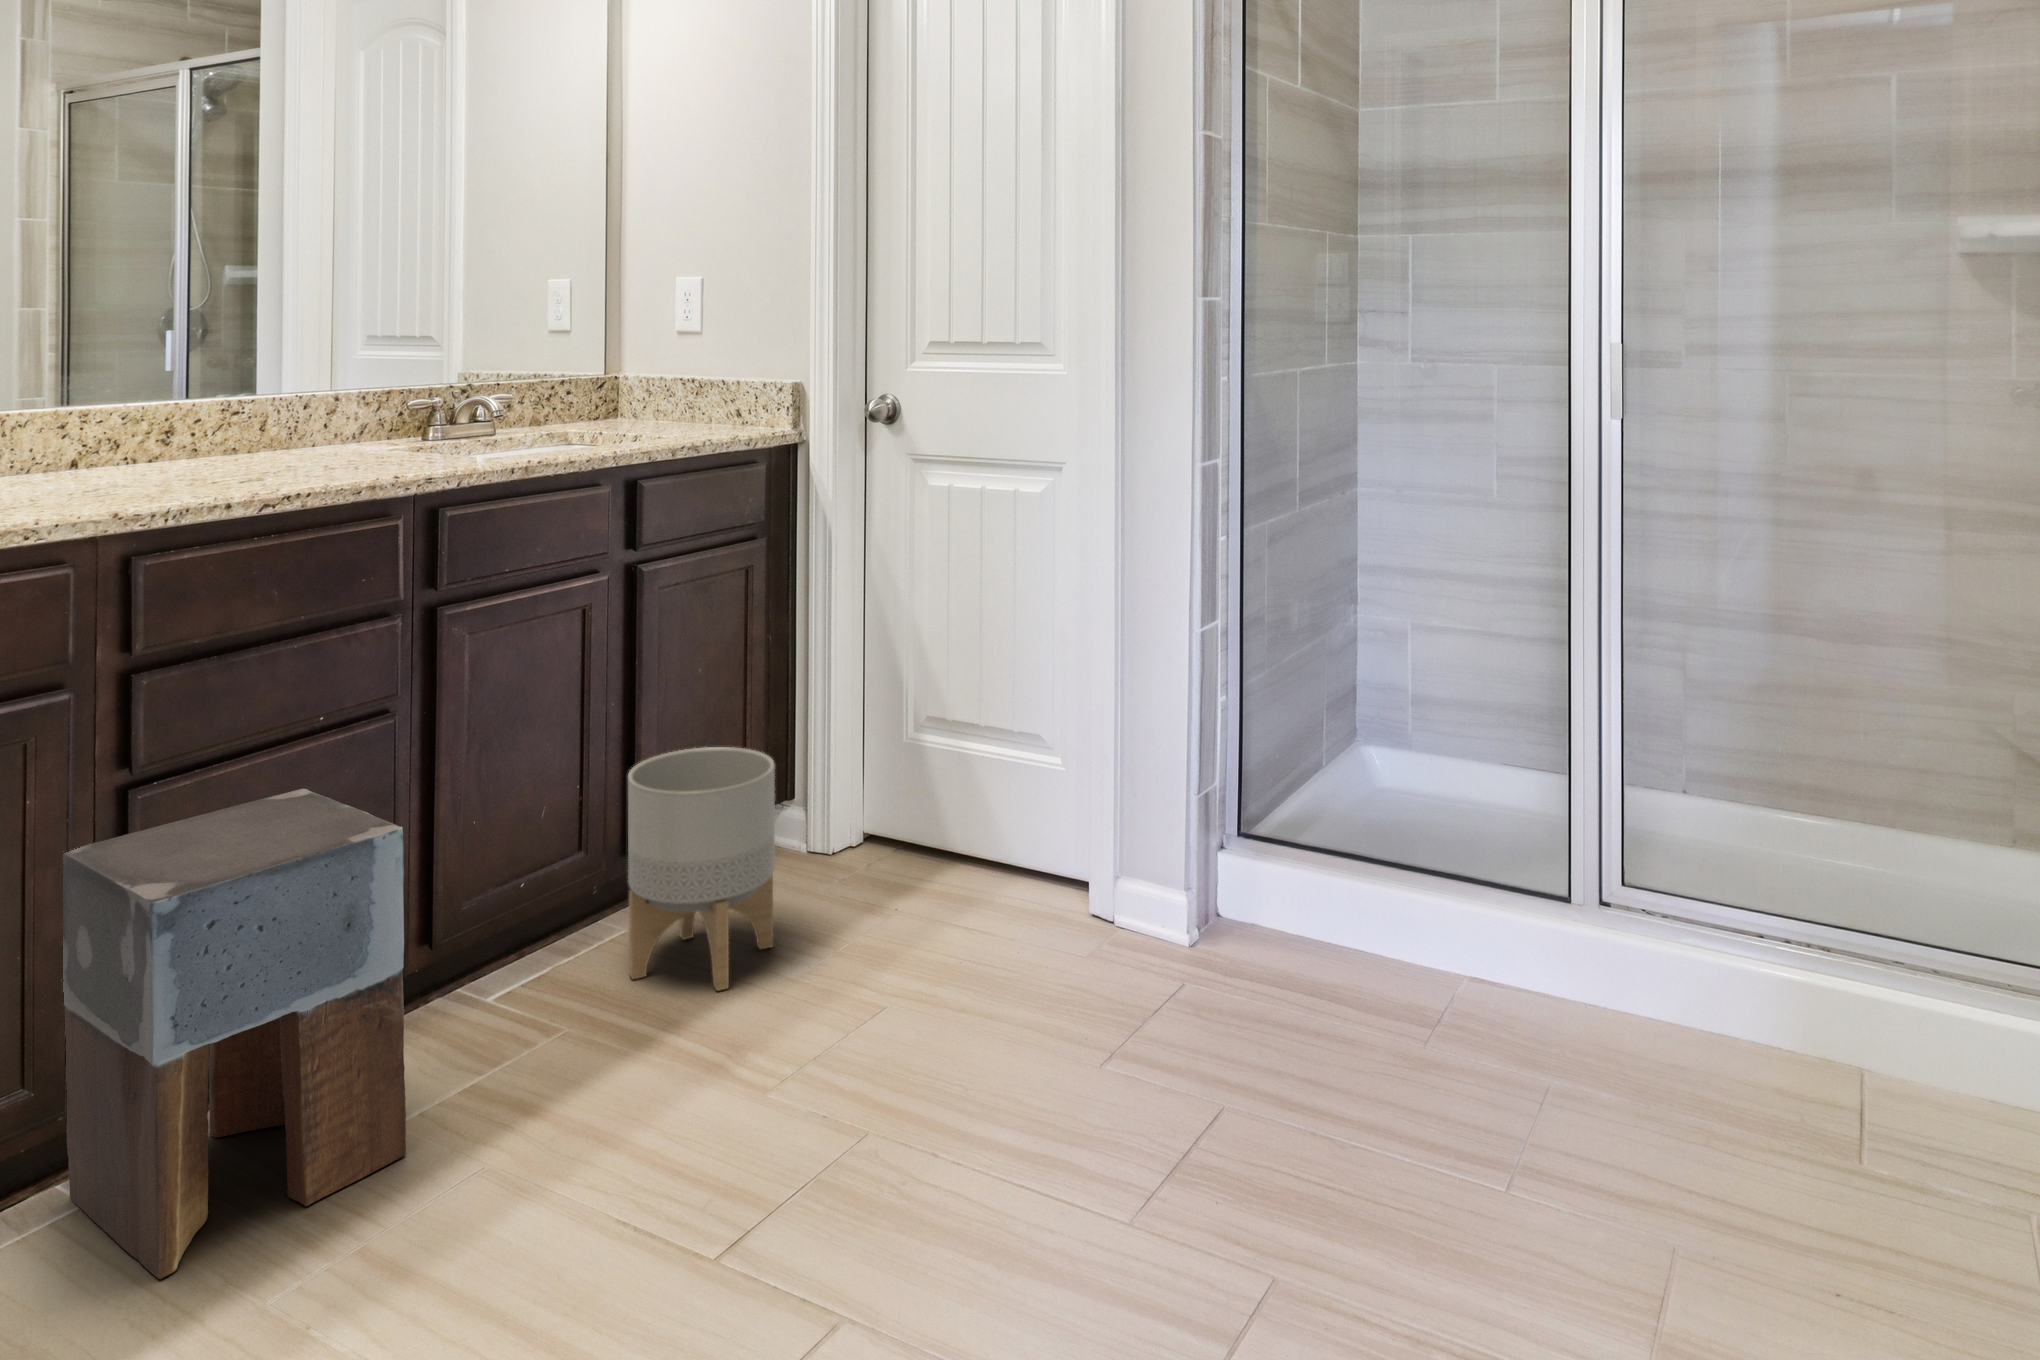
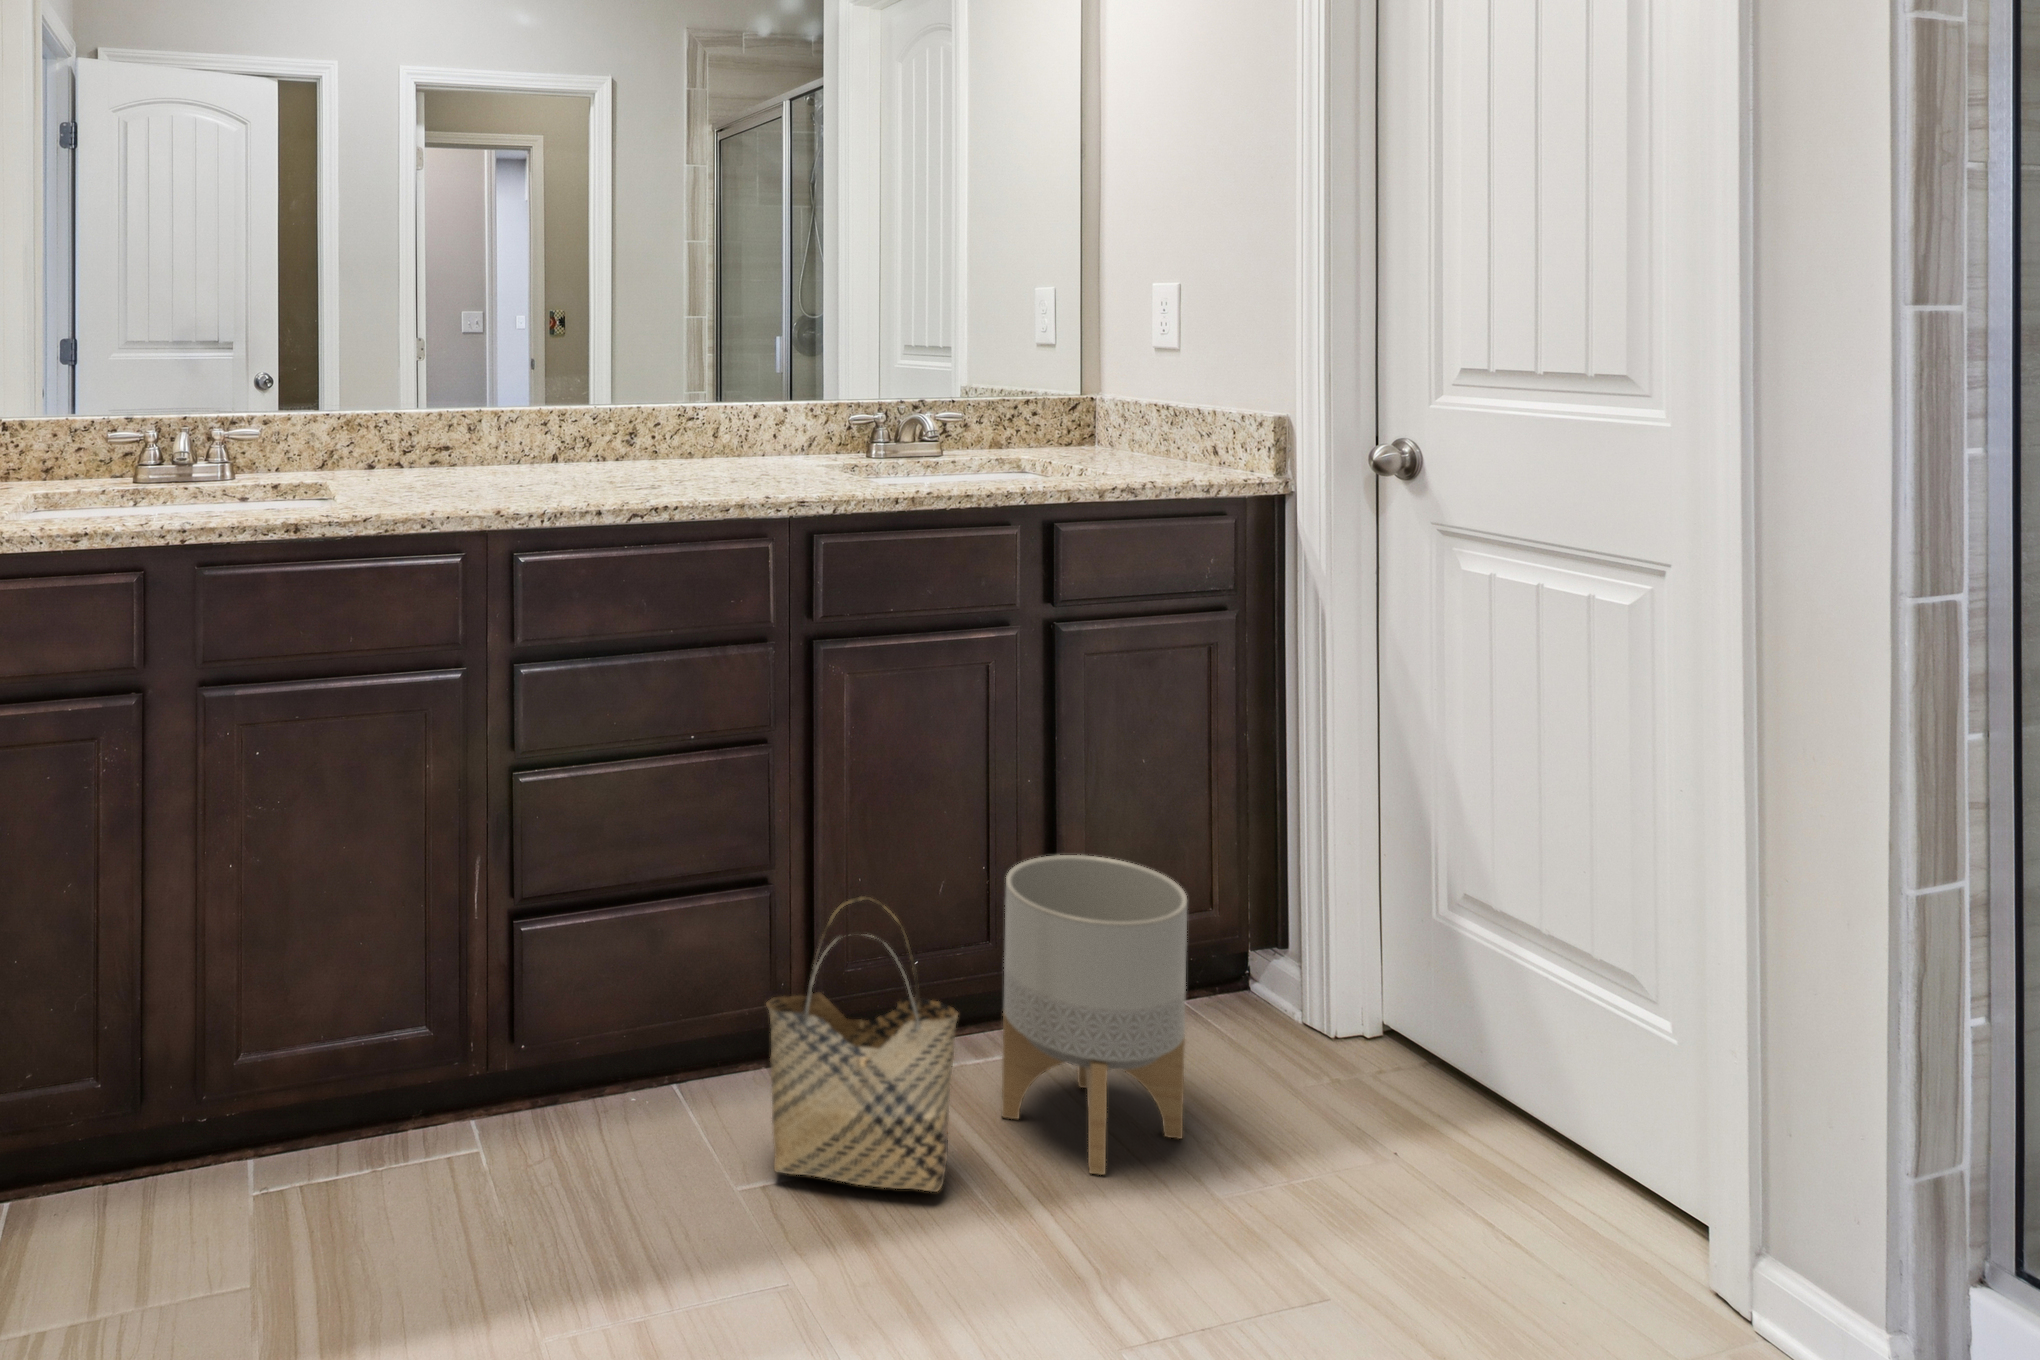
stool: present [63,789,406,1279] -> none [443,808,702,1267]
woven basket: none [438,820,613,1083] -> present [766,896,958,1192]

